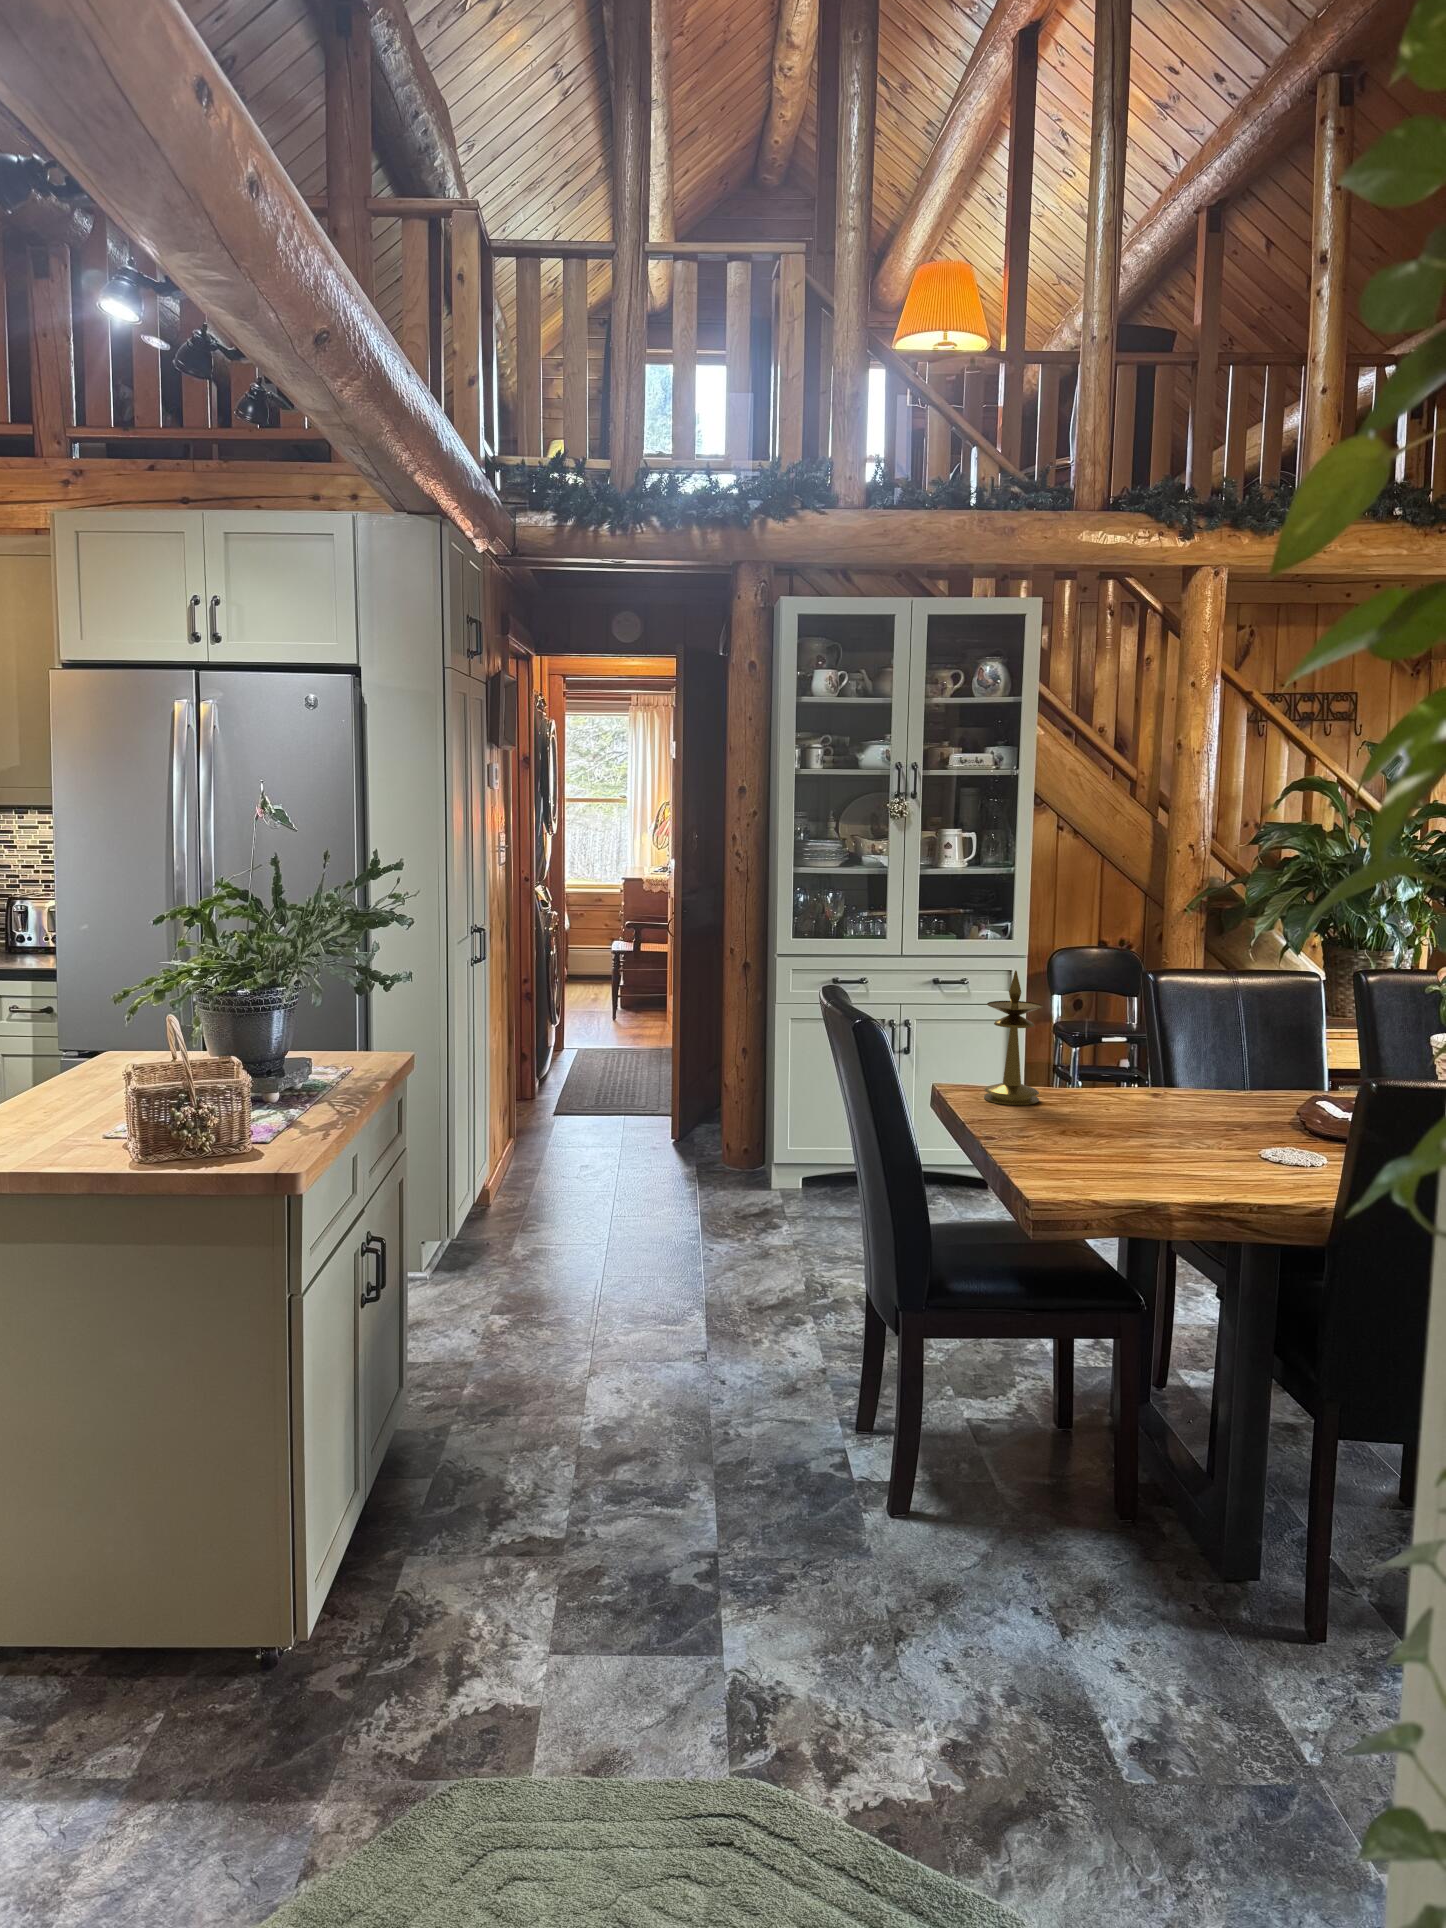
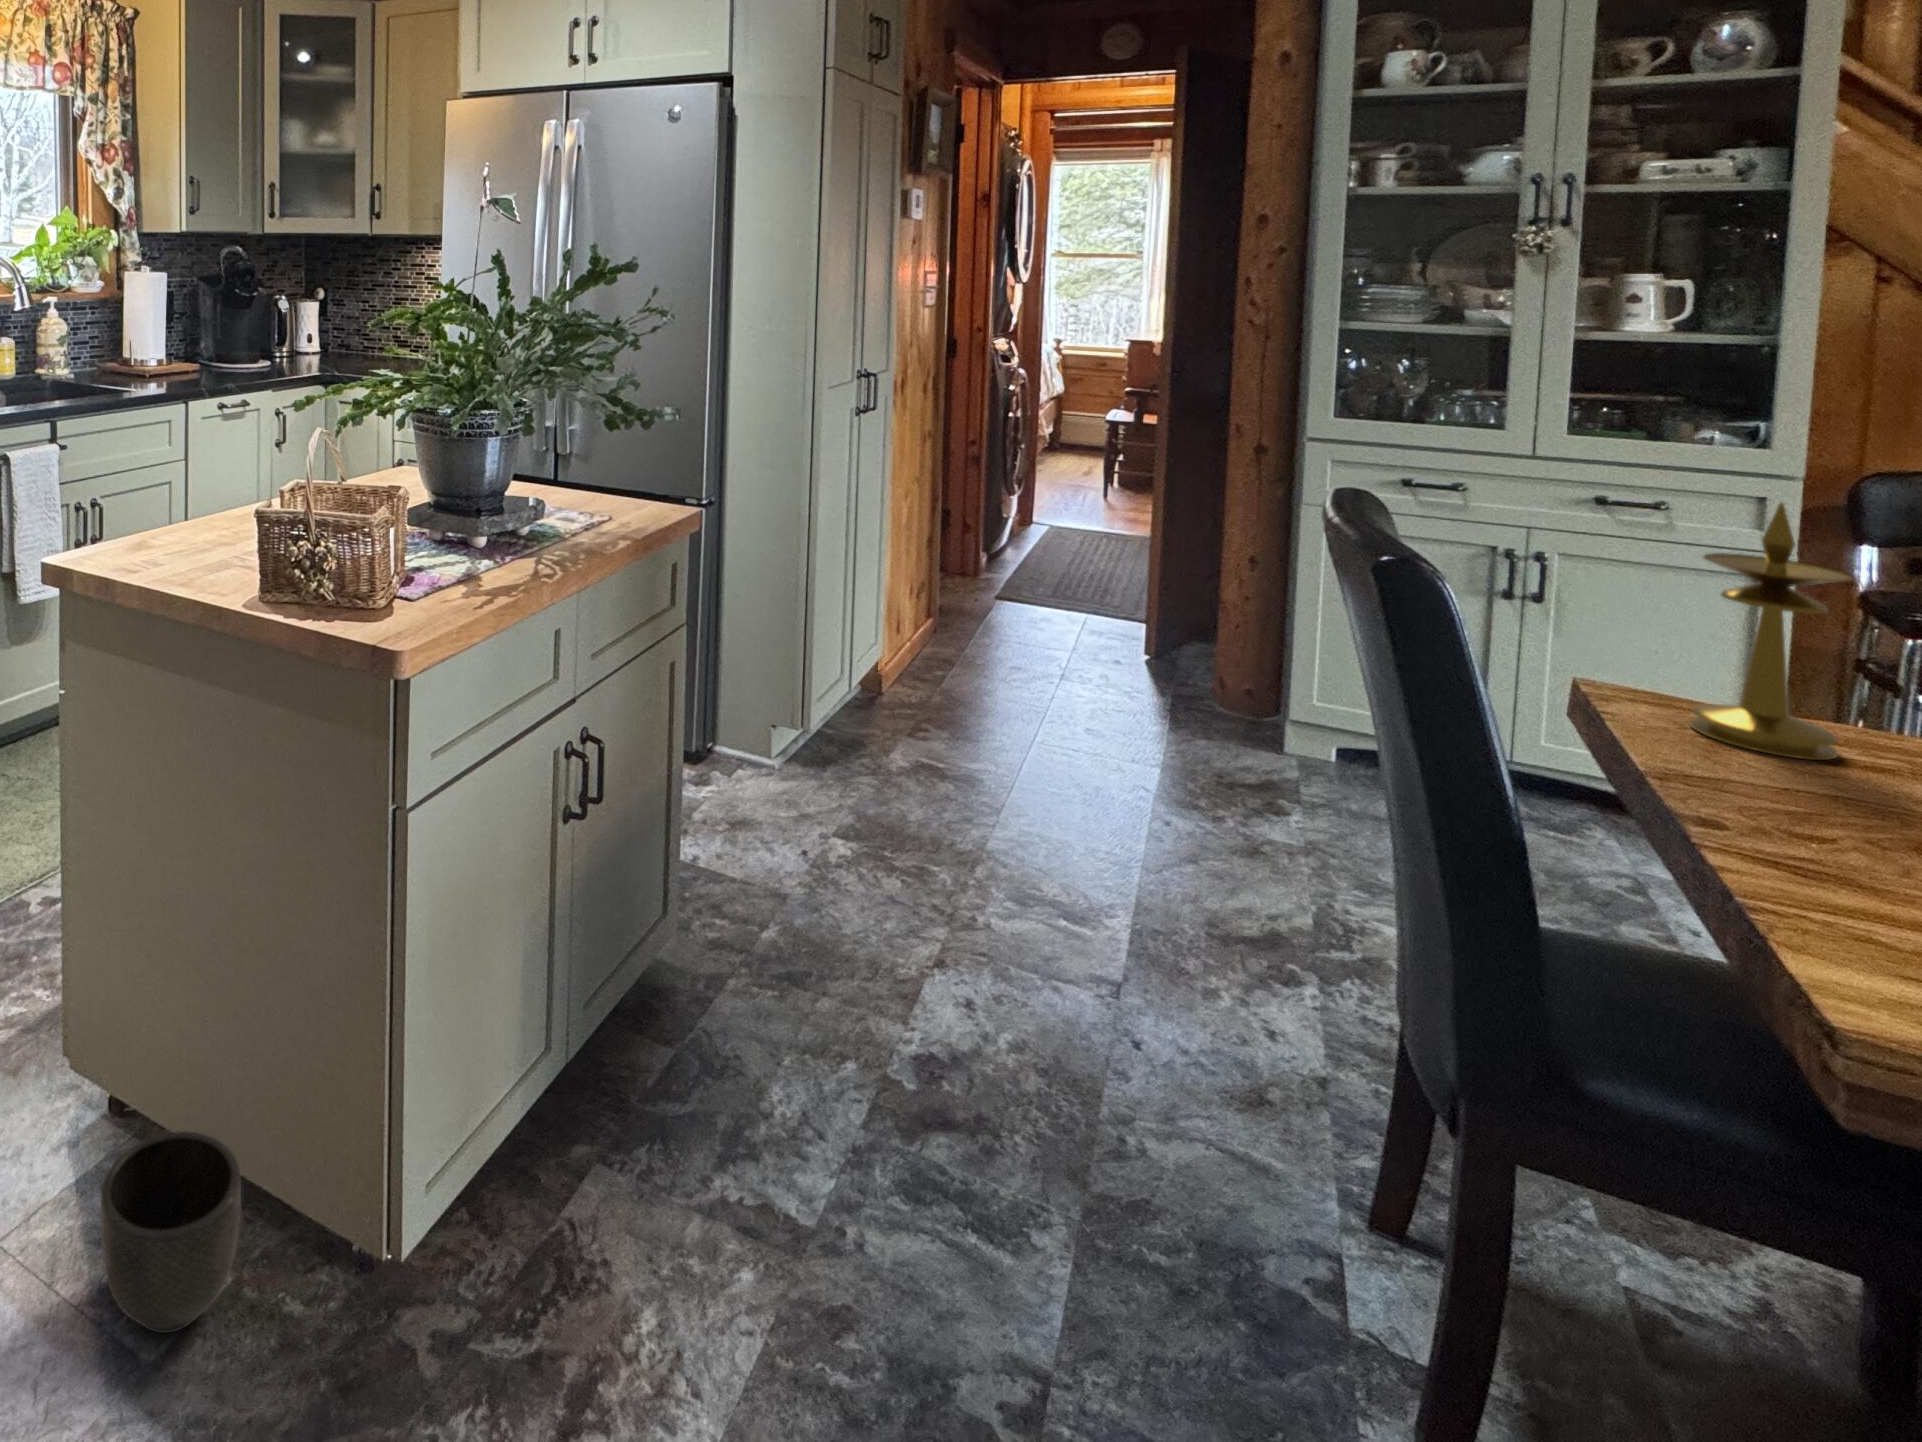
planter: none [46,1619,172,1774] -> present [100,1131,241,1333]

